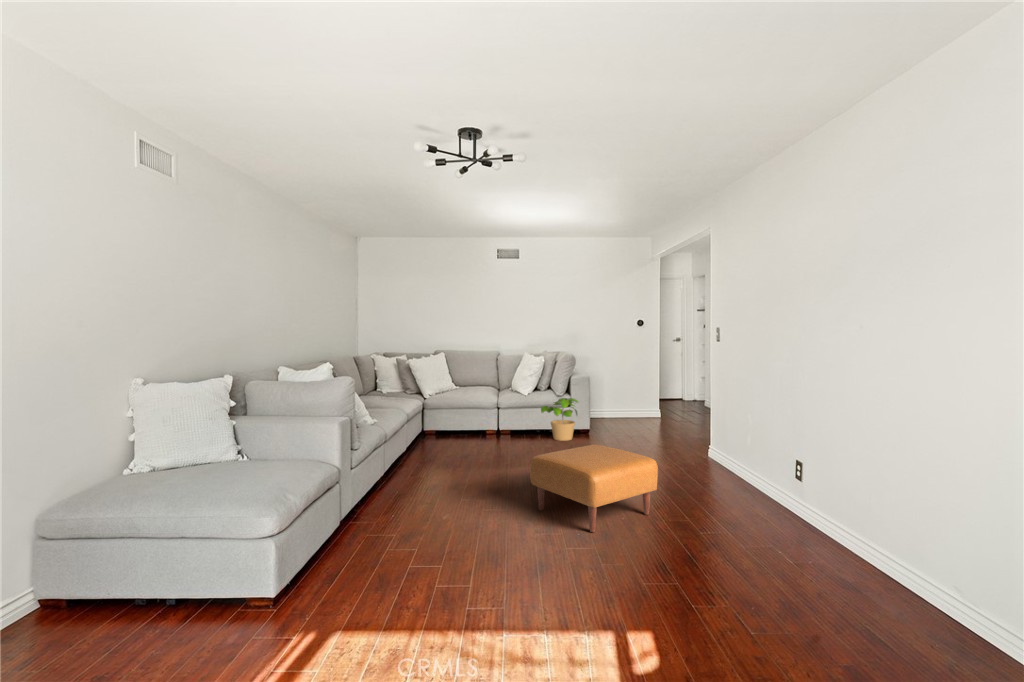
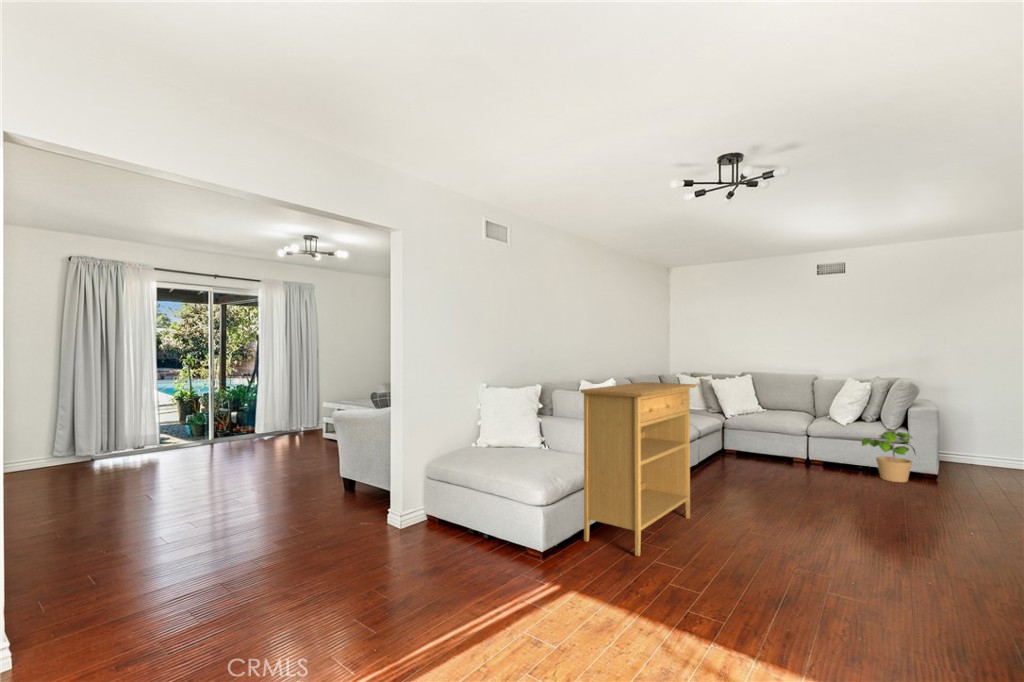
console table: none [314,367,429,566] -> present [580,382,697,556]
ottoman: present [530,444,658,532] -> none [807,485,991,585]

